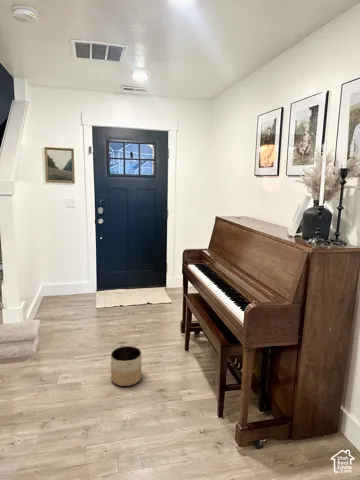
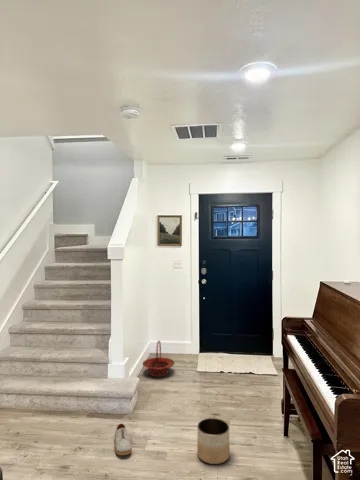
basket: none [39,282,74,317] -> present [143,341,174,377]
shoe: none [22,366,44,396] -> present [115,424,132,455]

